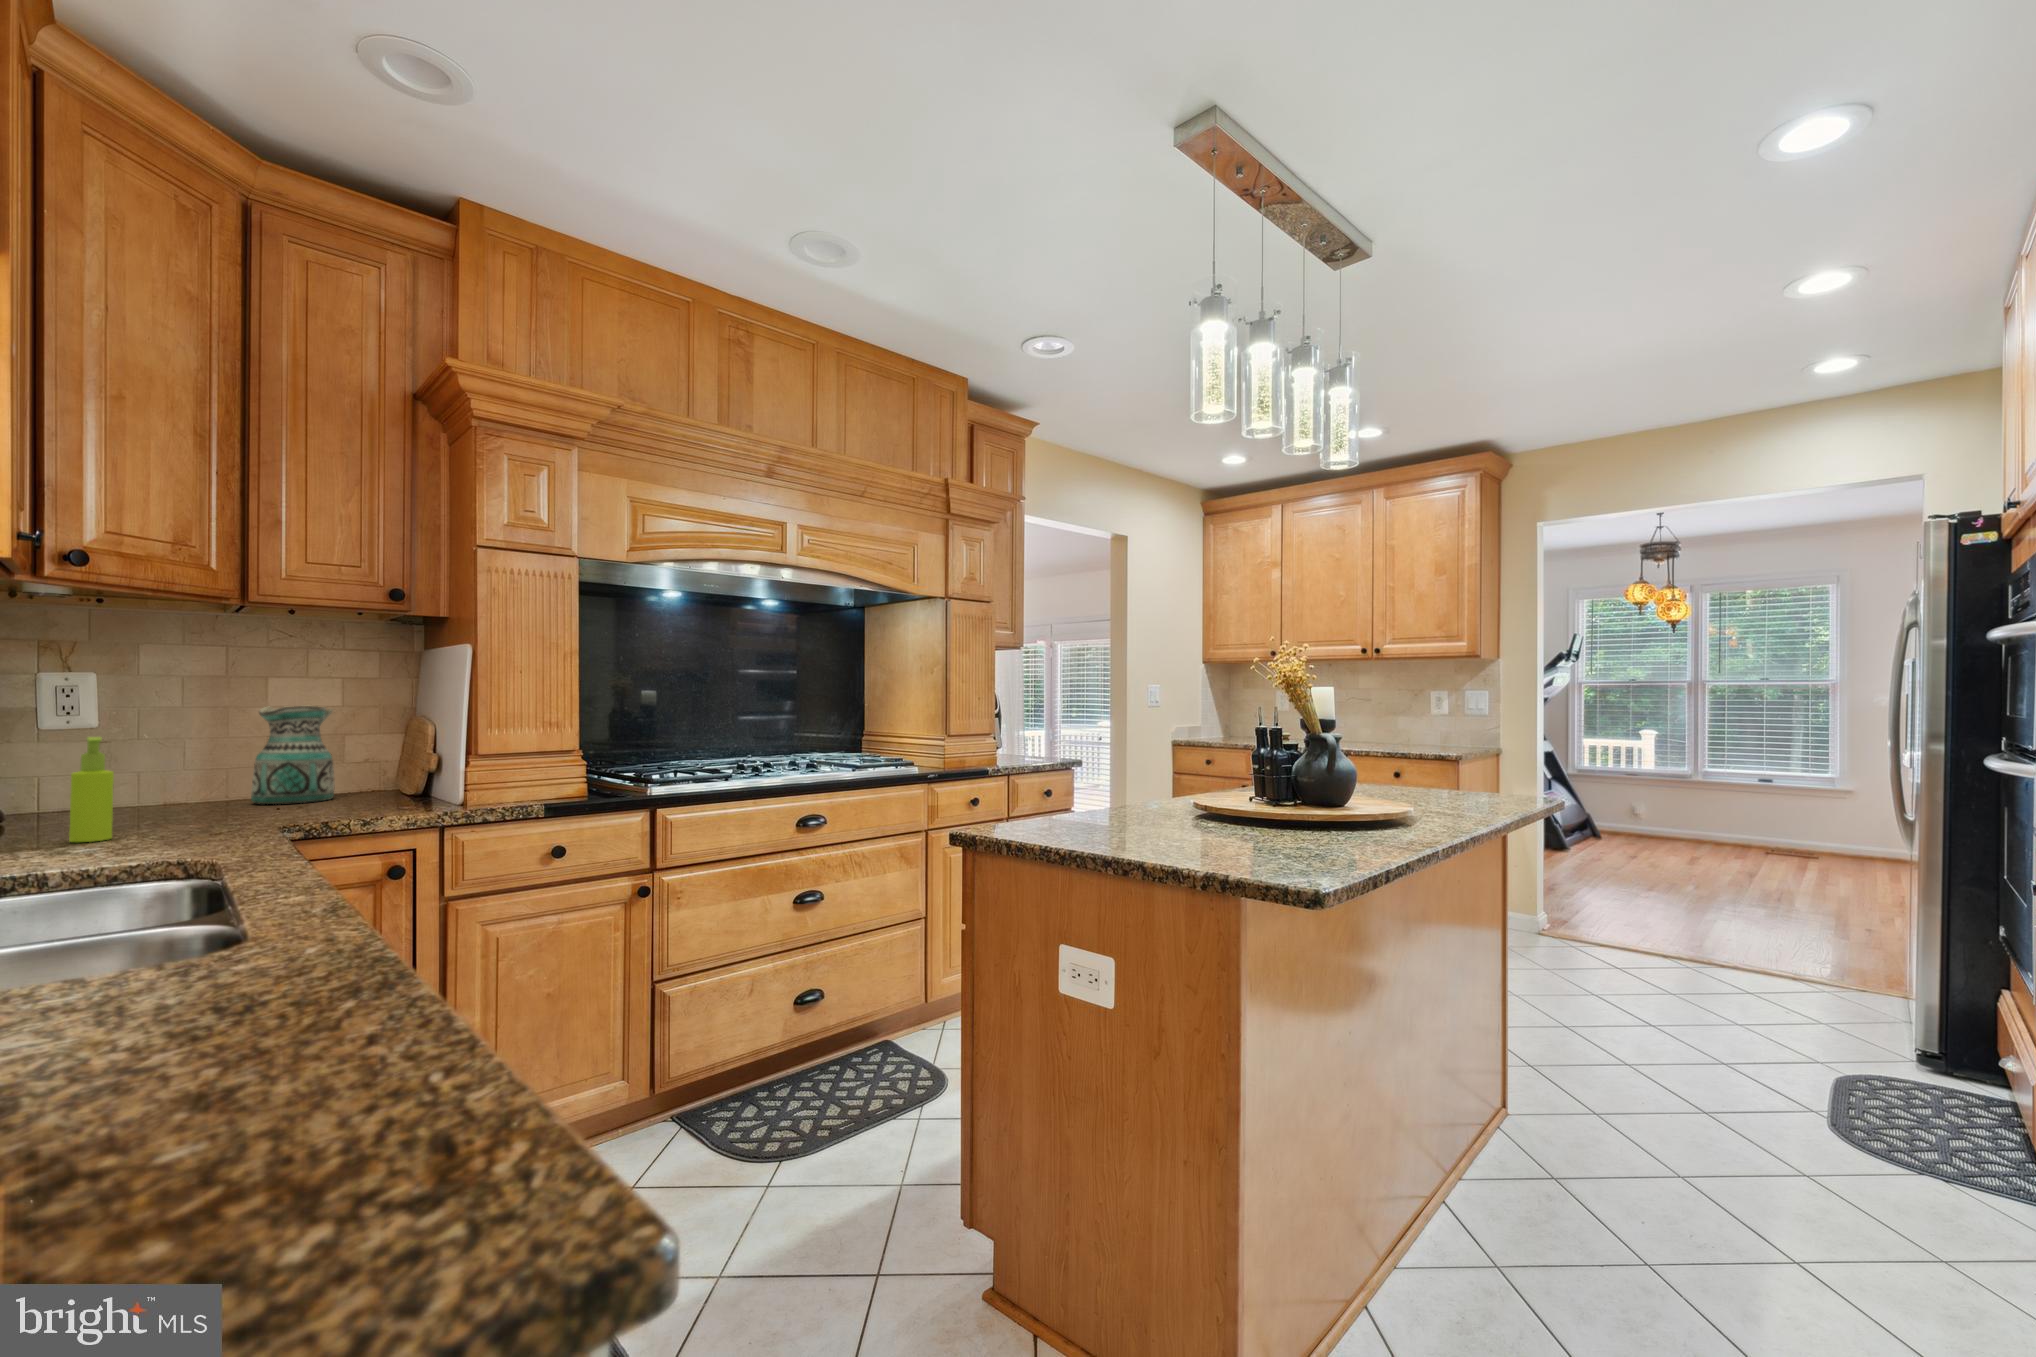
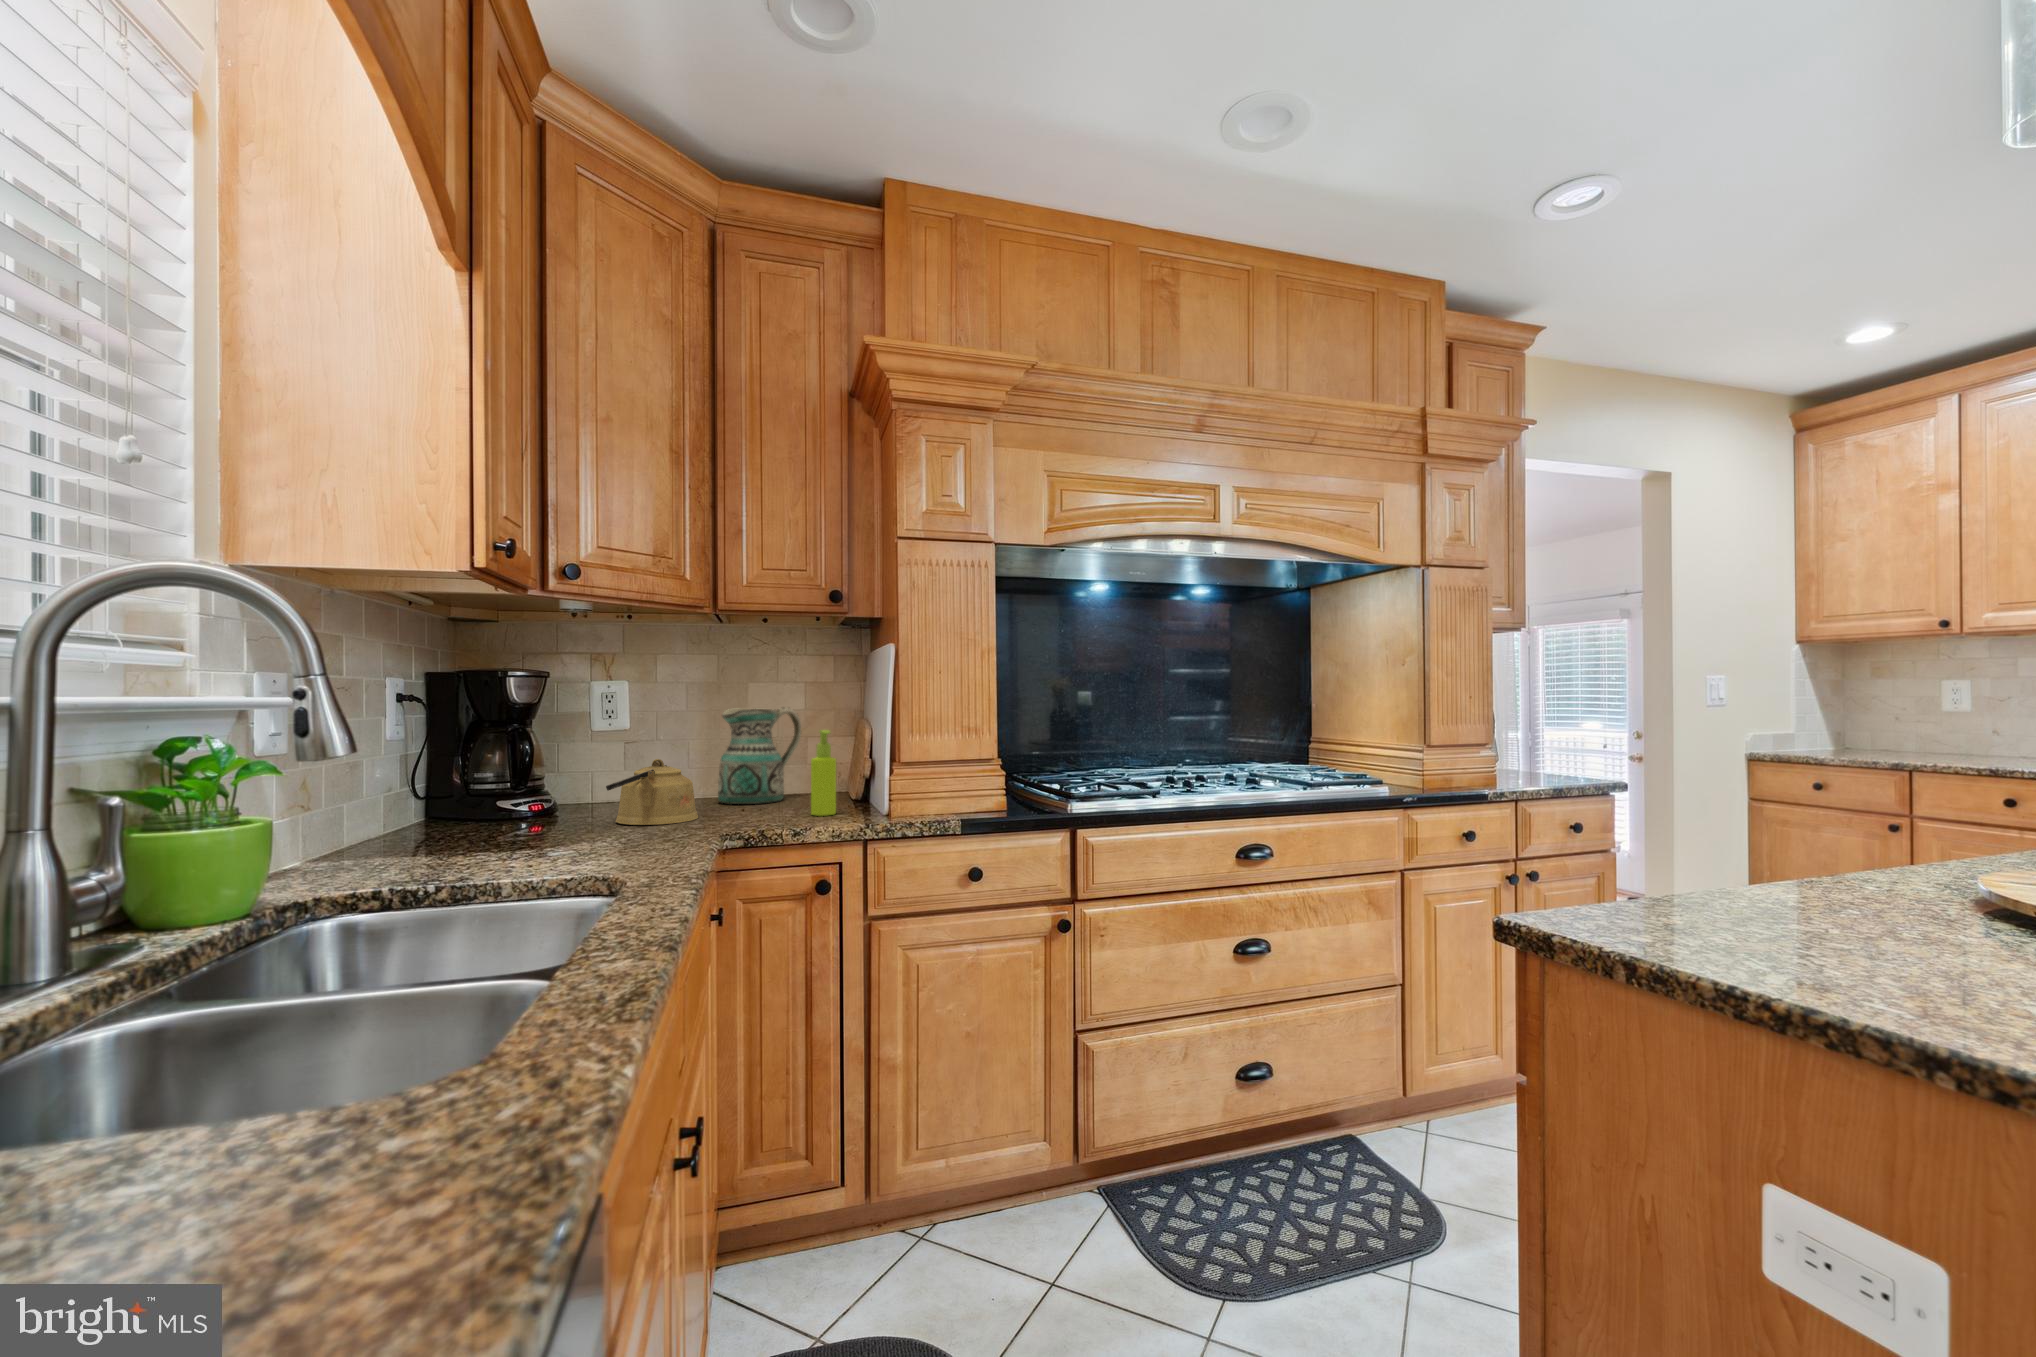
soap dispenser: present [69,737,114,842] -> present [811,730,836,816]
kettle: none [122,757,239,825] -> present [606,759,698,825]

